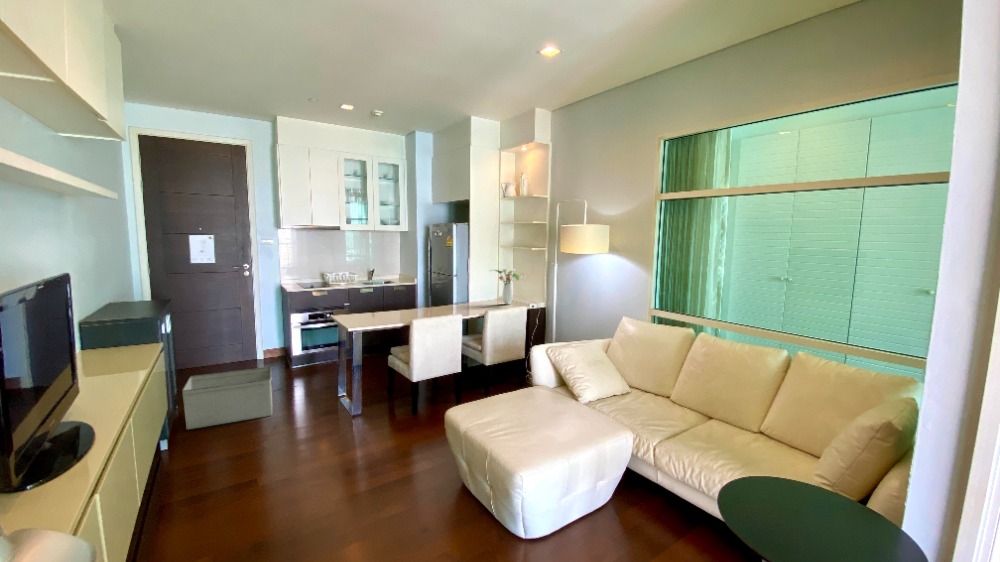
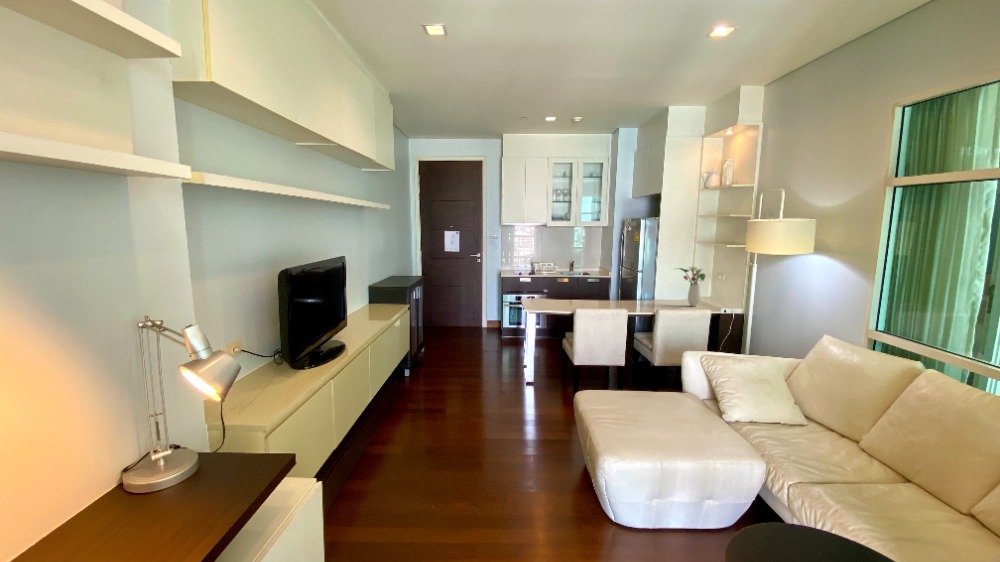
storage bin: present [182,367,273,429] -> none [413,335,474,375]

